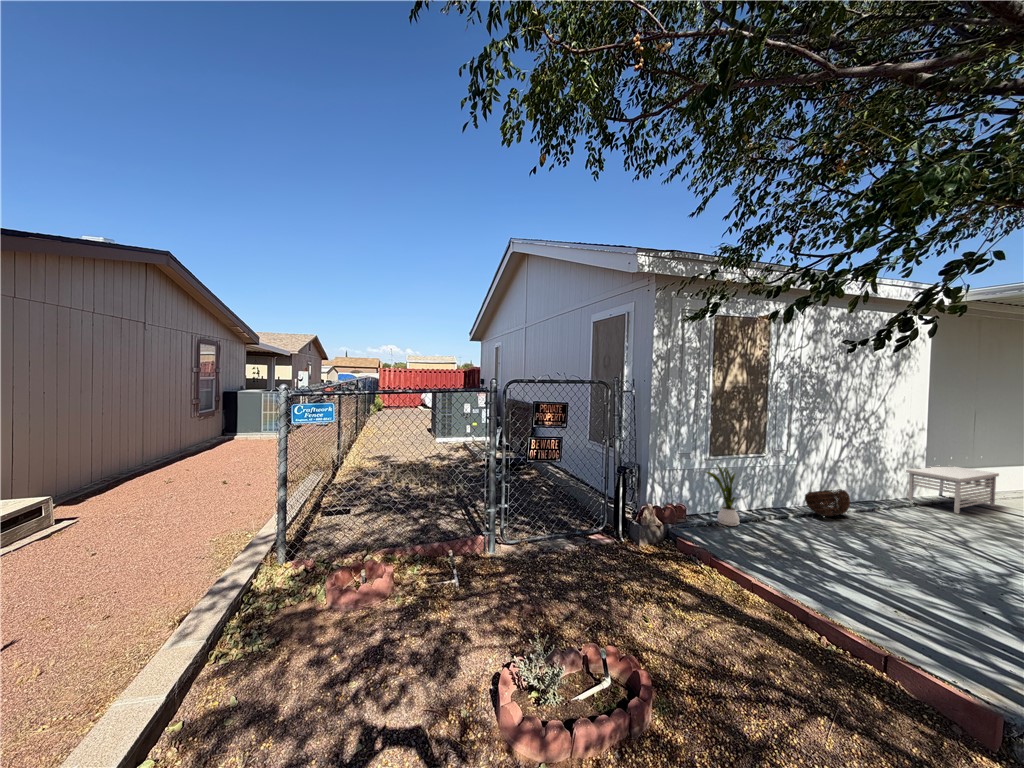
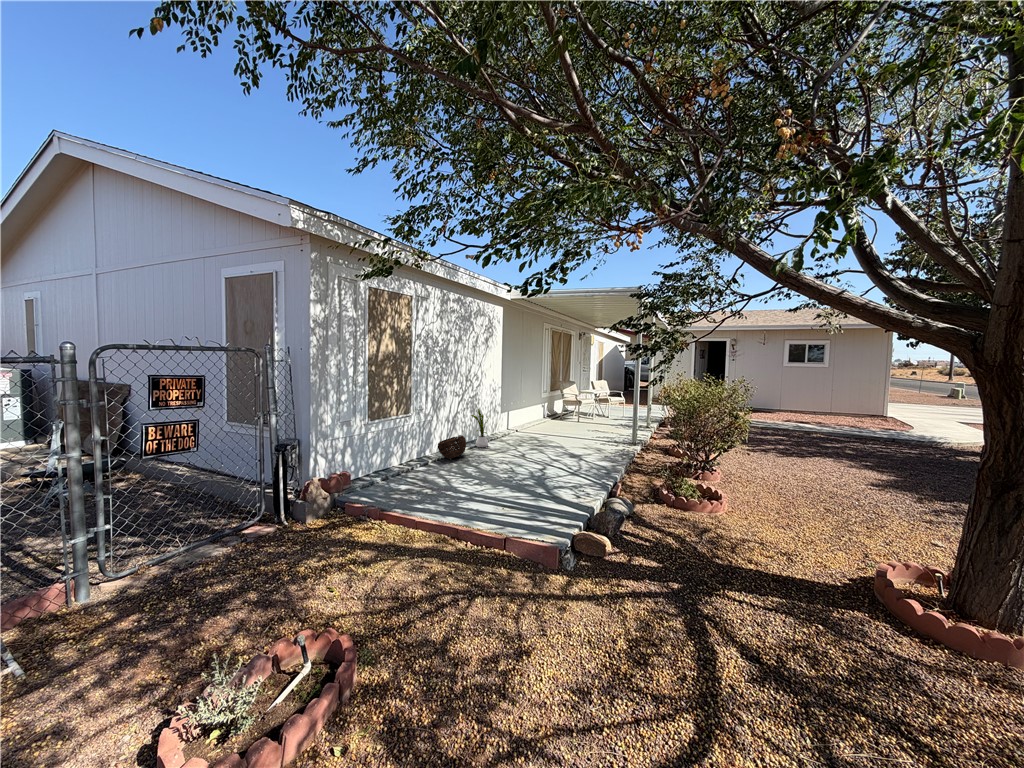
house plant: present [707,465,739,526] -> present [471,409,489,447]
storage bench: present [906,467,999,513] -> none [494,408,538,440]

